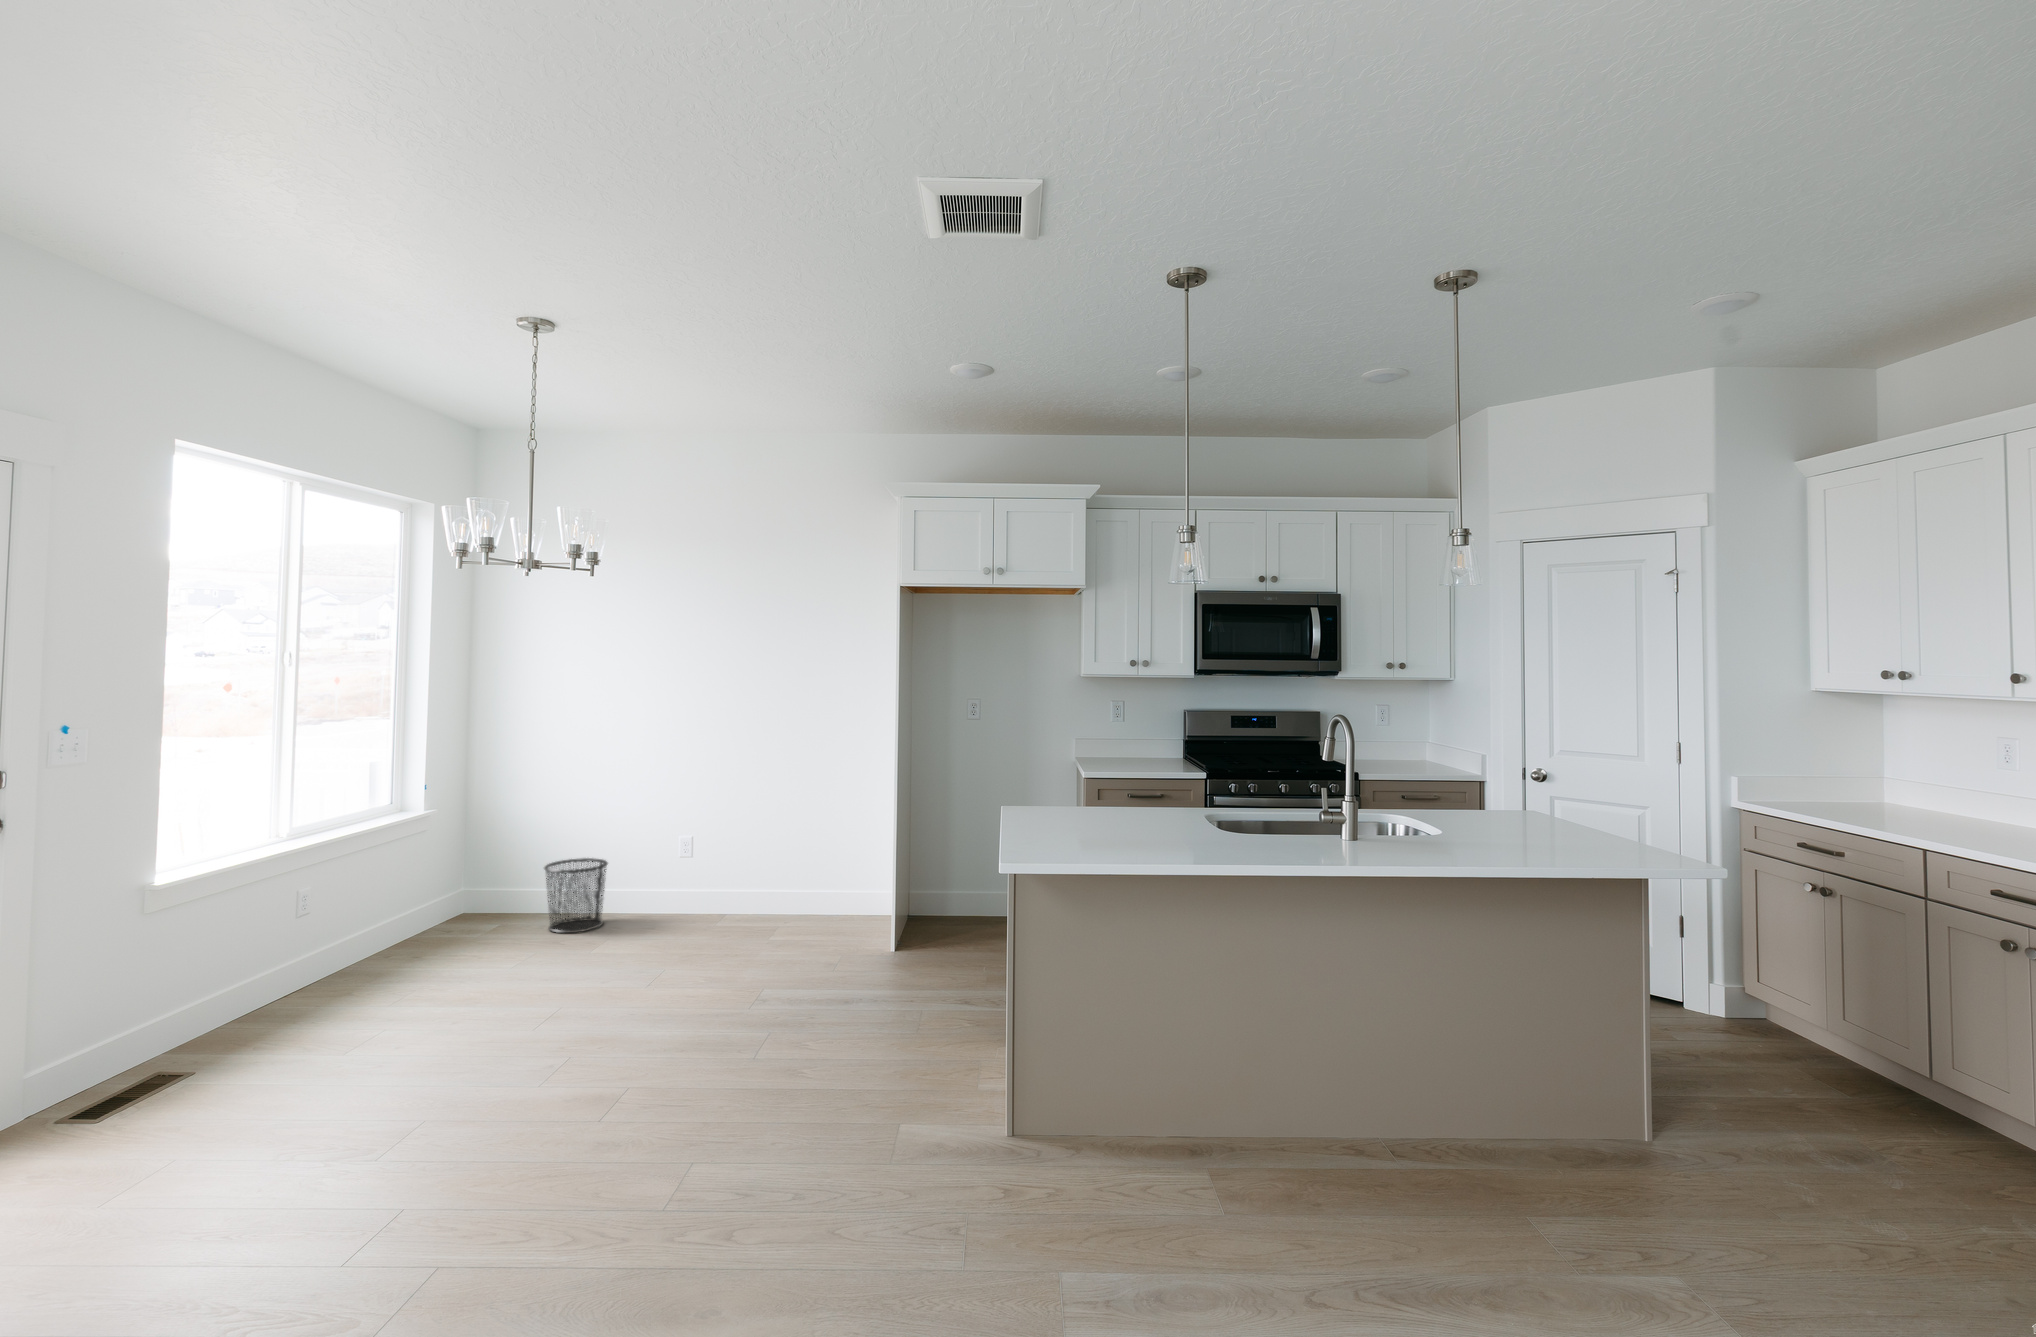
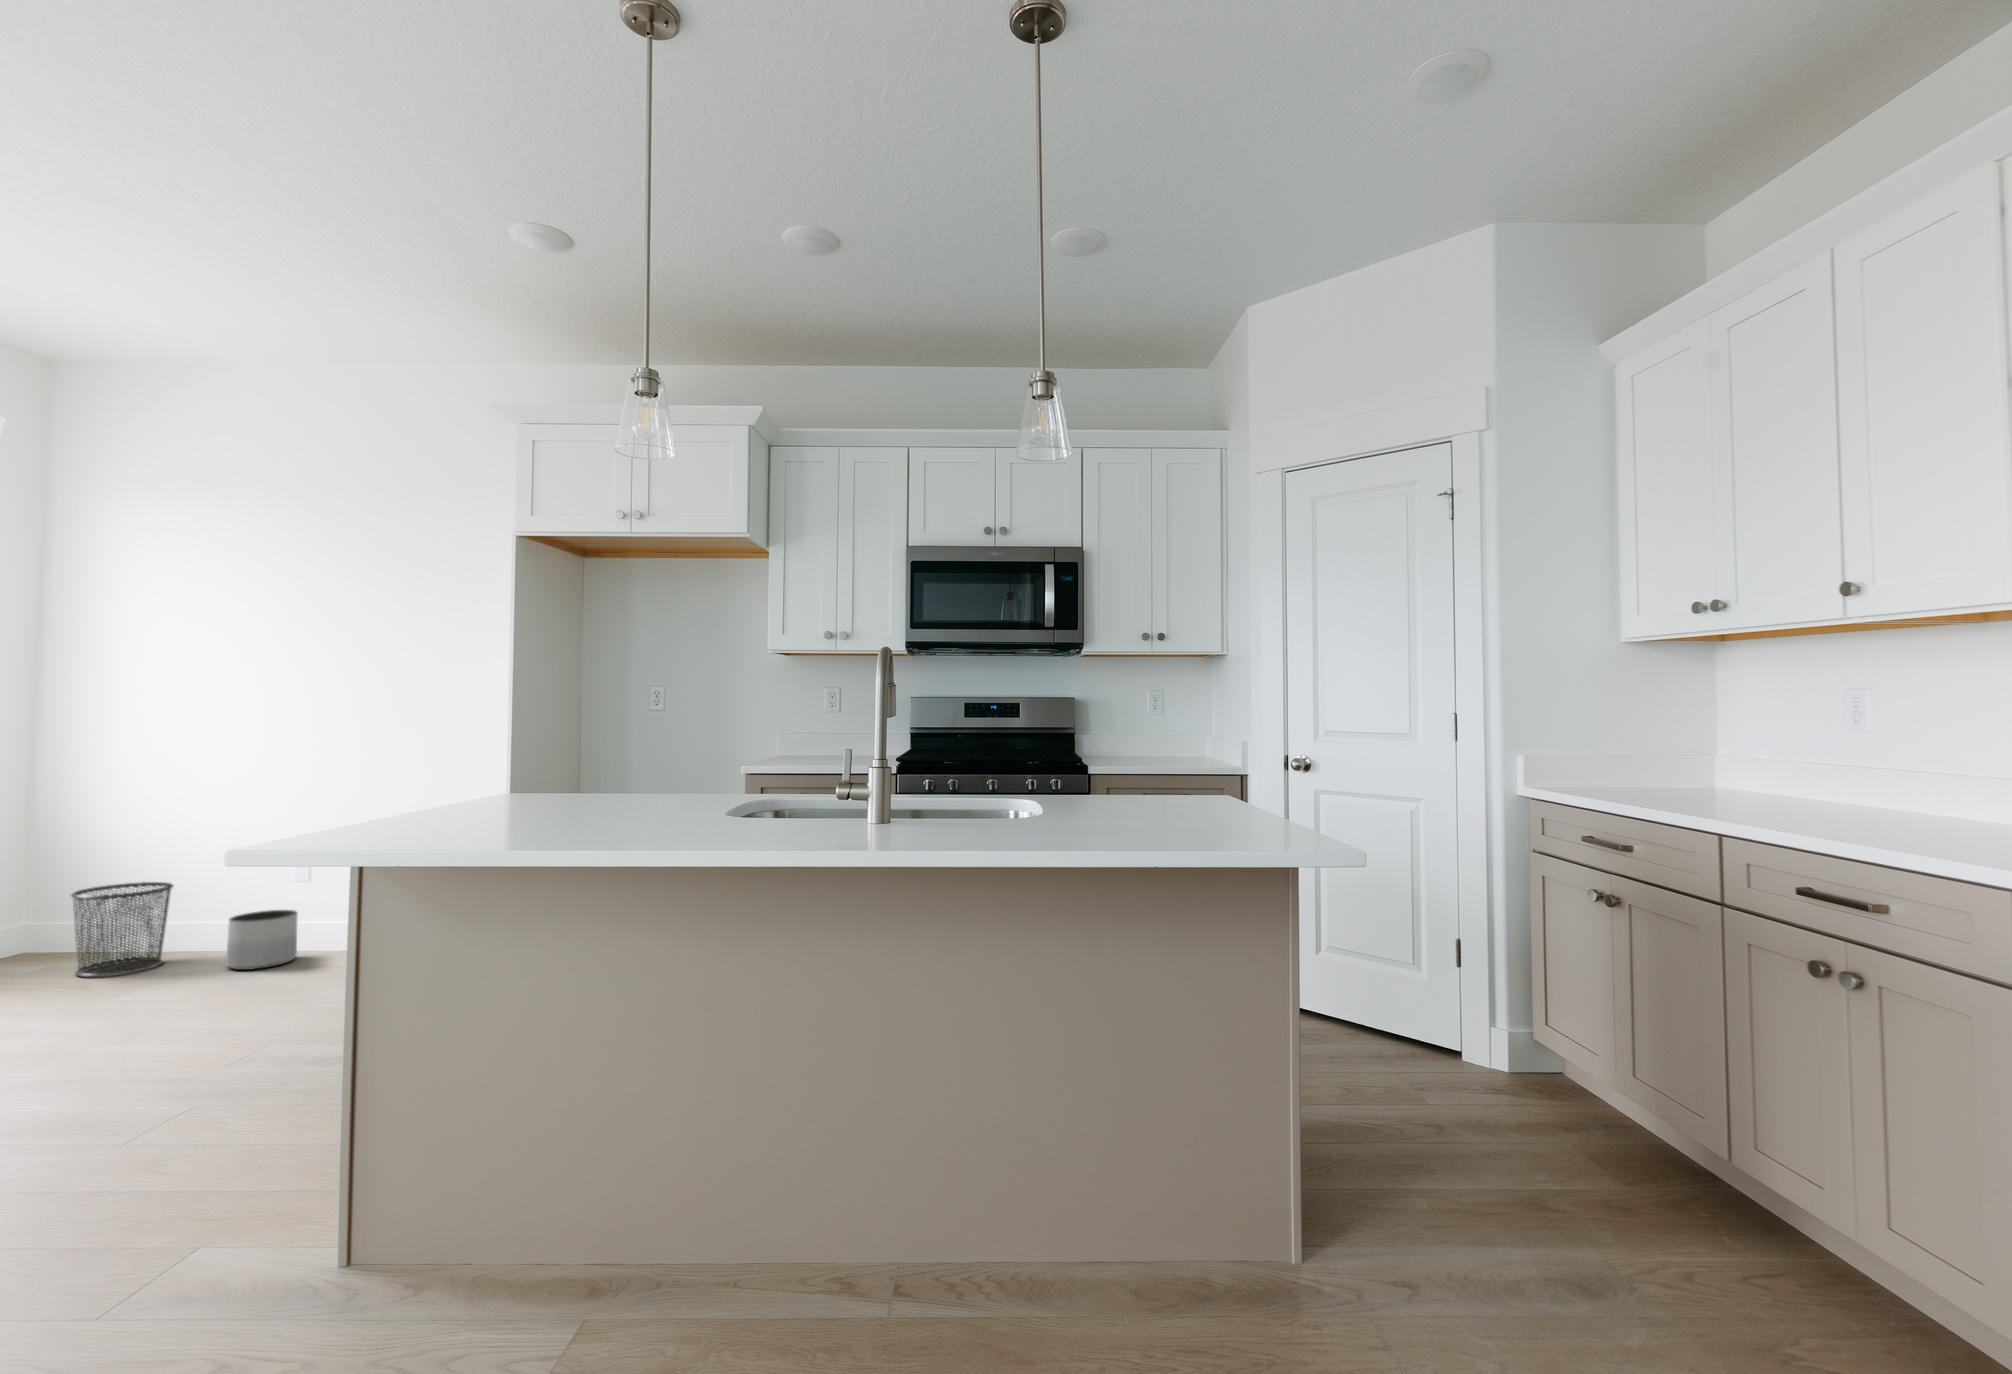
planter: none [657,881,702,928] -> present [226,910,297,970]

